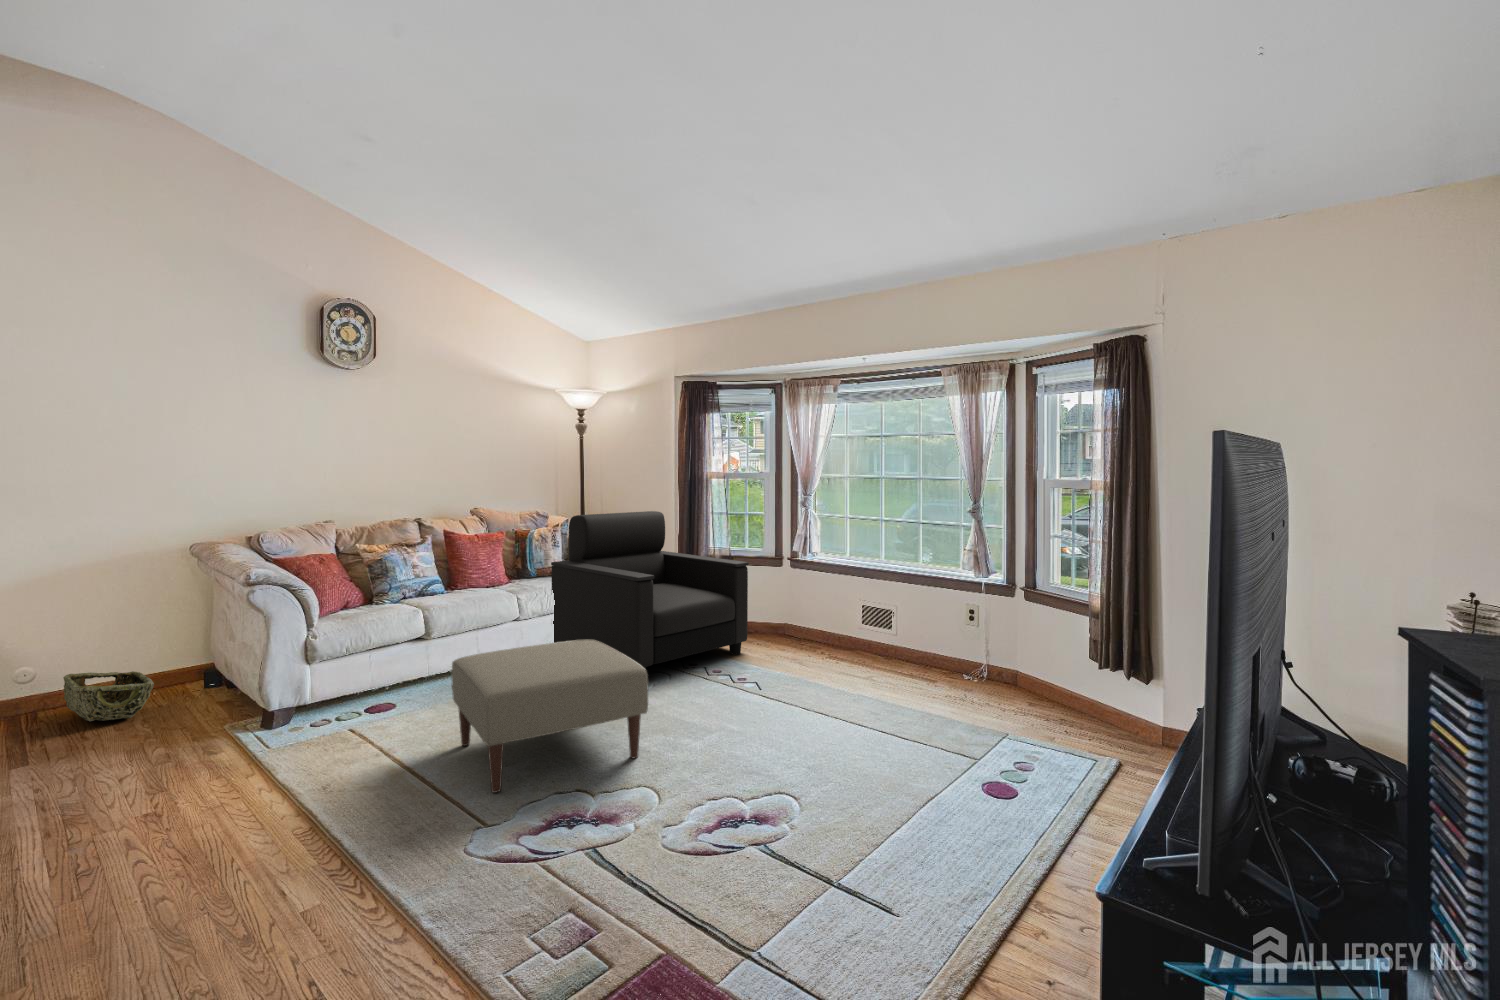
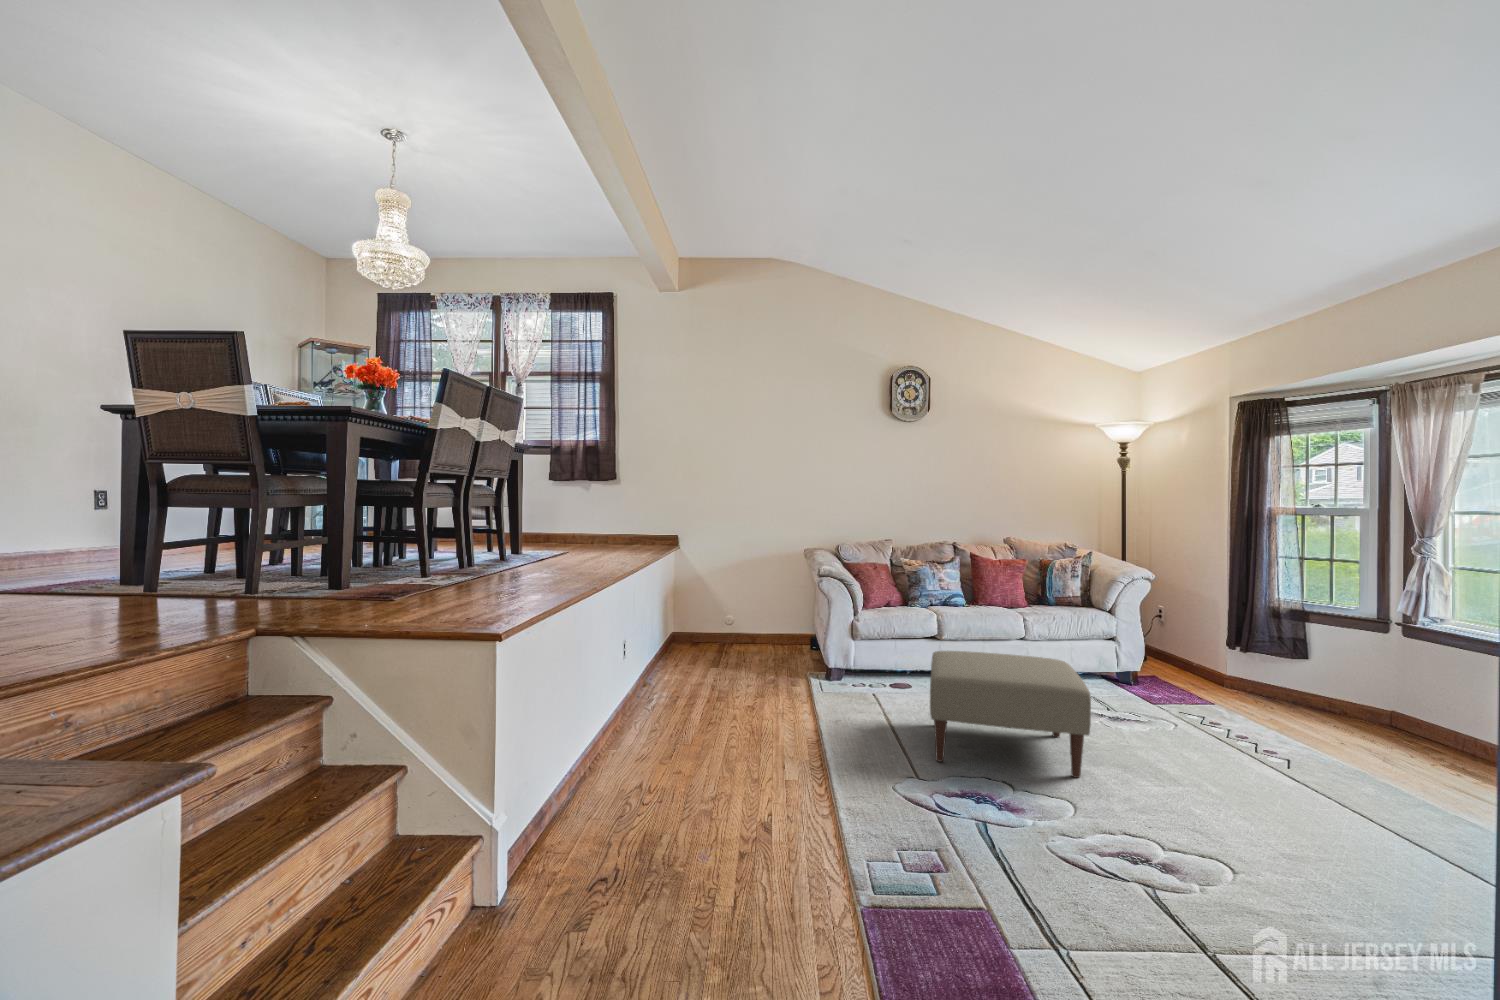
armchair: present [551,511,749,670] -> none [1062,546,1305,727]
woven basket: present [63,671,154,721] -> none [737,623,776,657]

